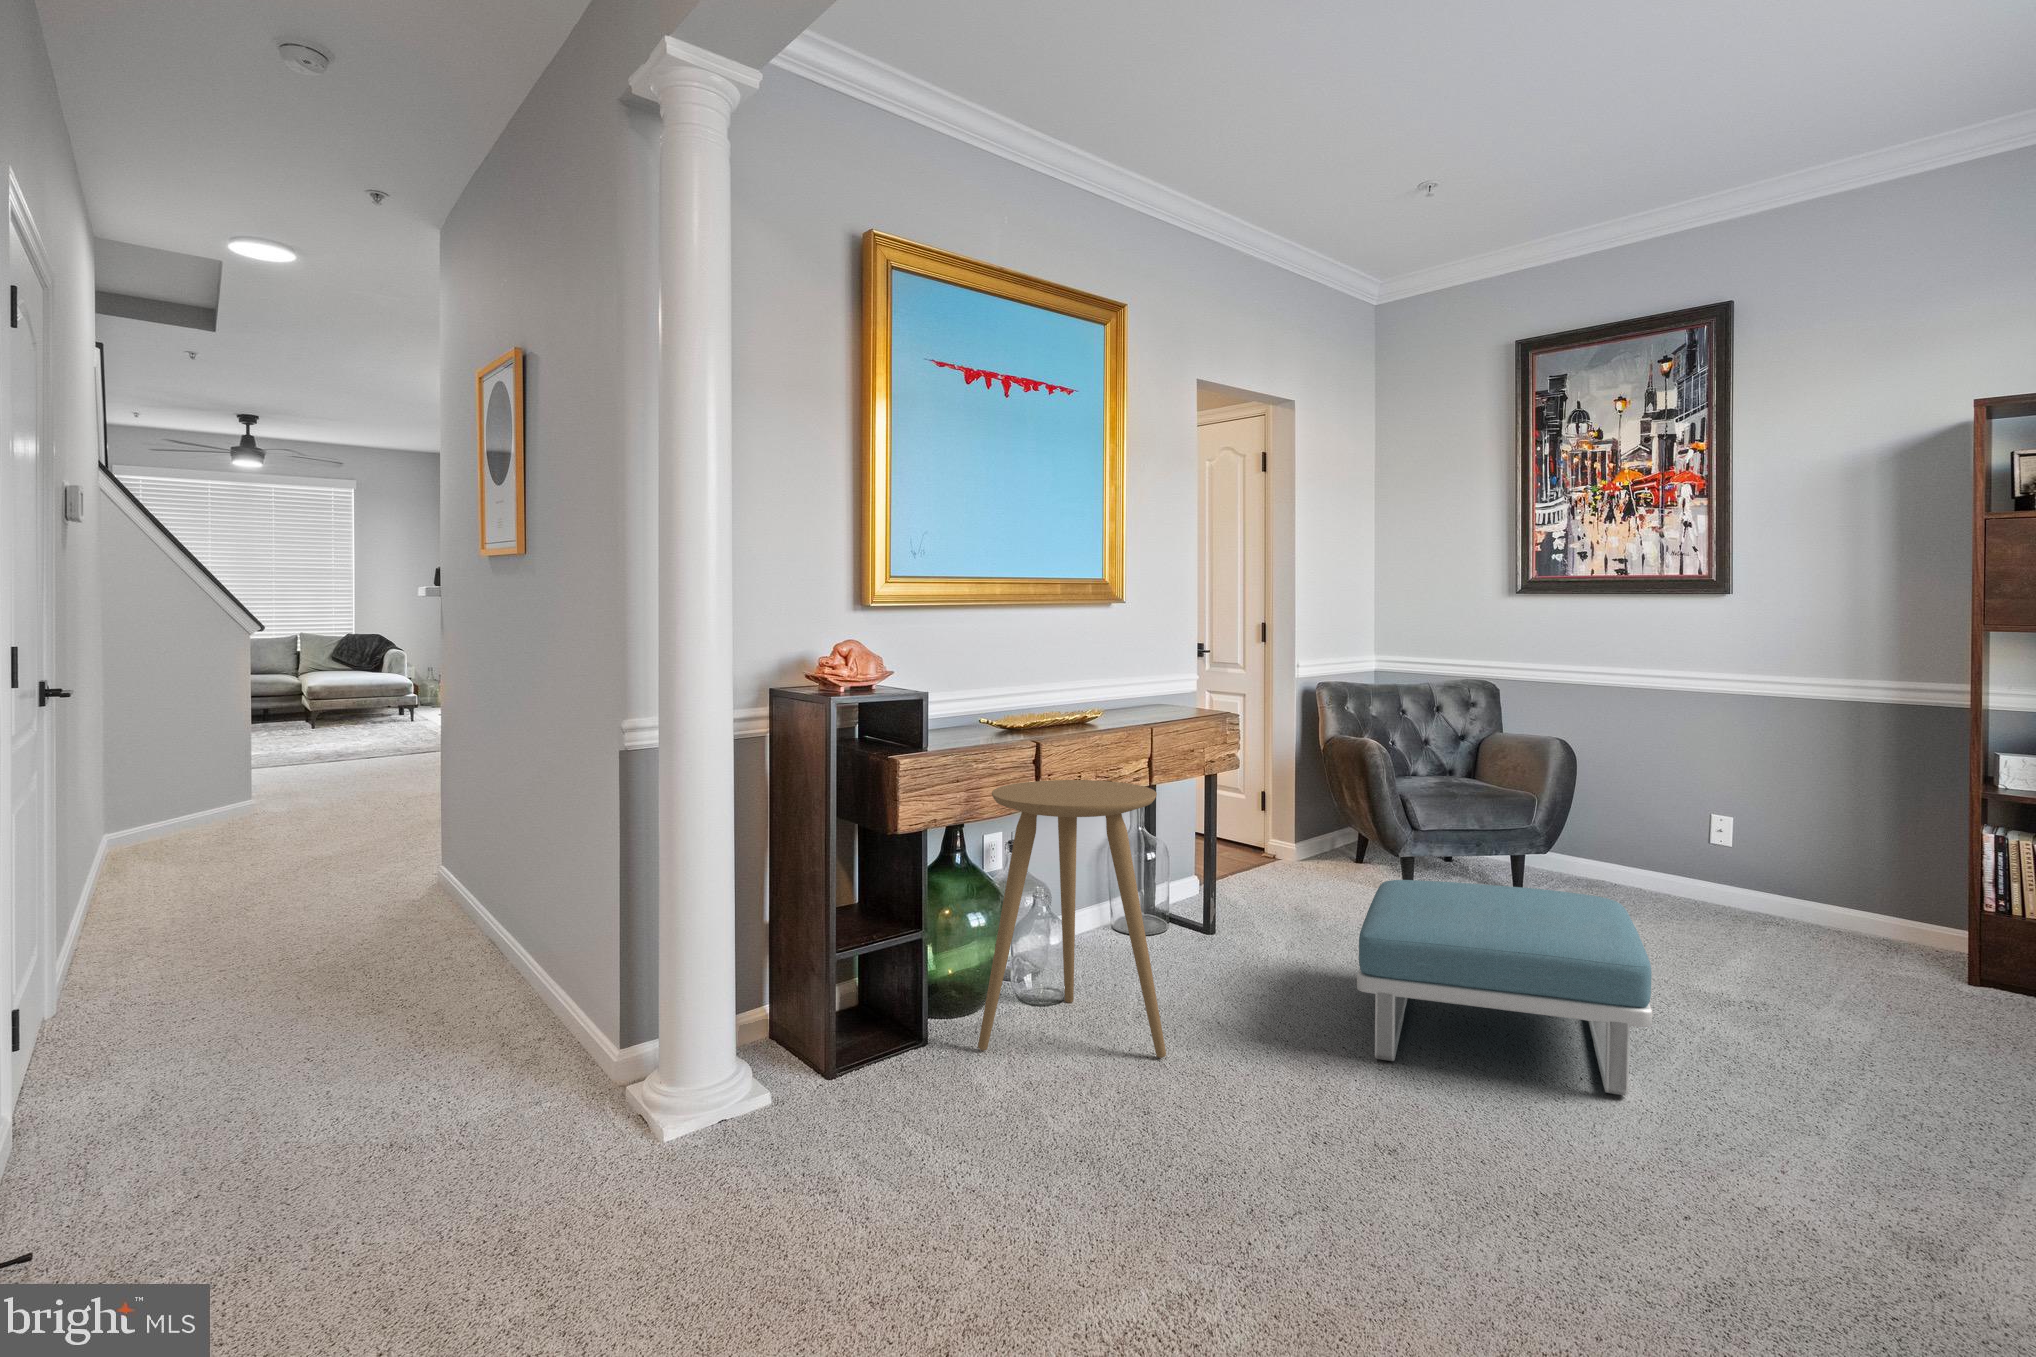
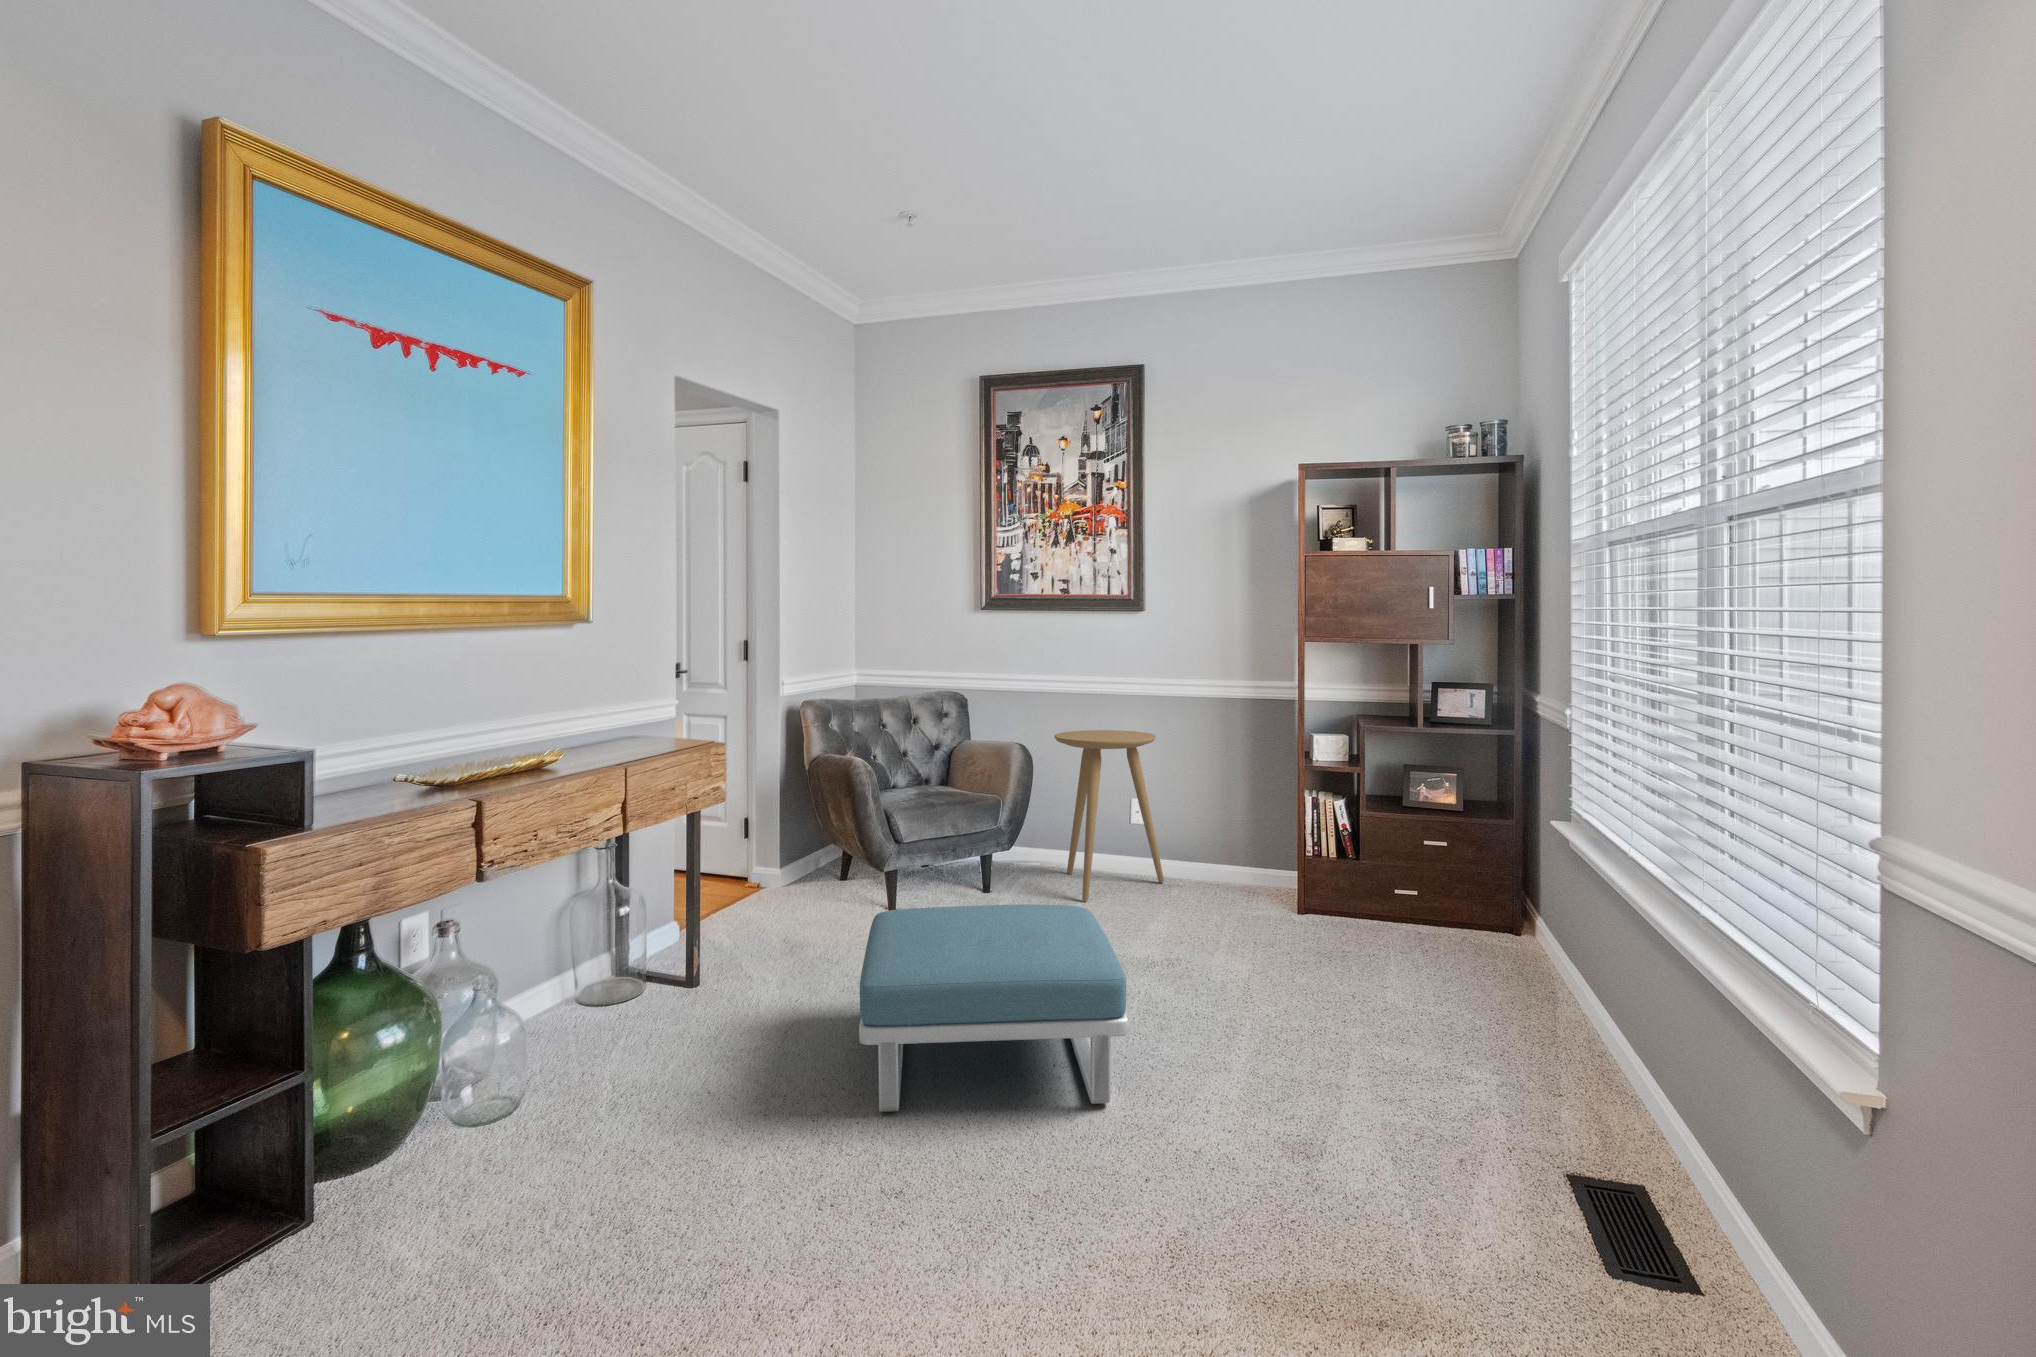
side table: present [978,780,1166,1058] -> present [1054,730,1164,901]

